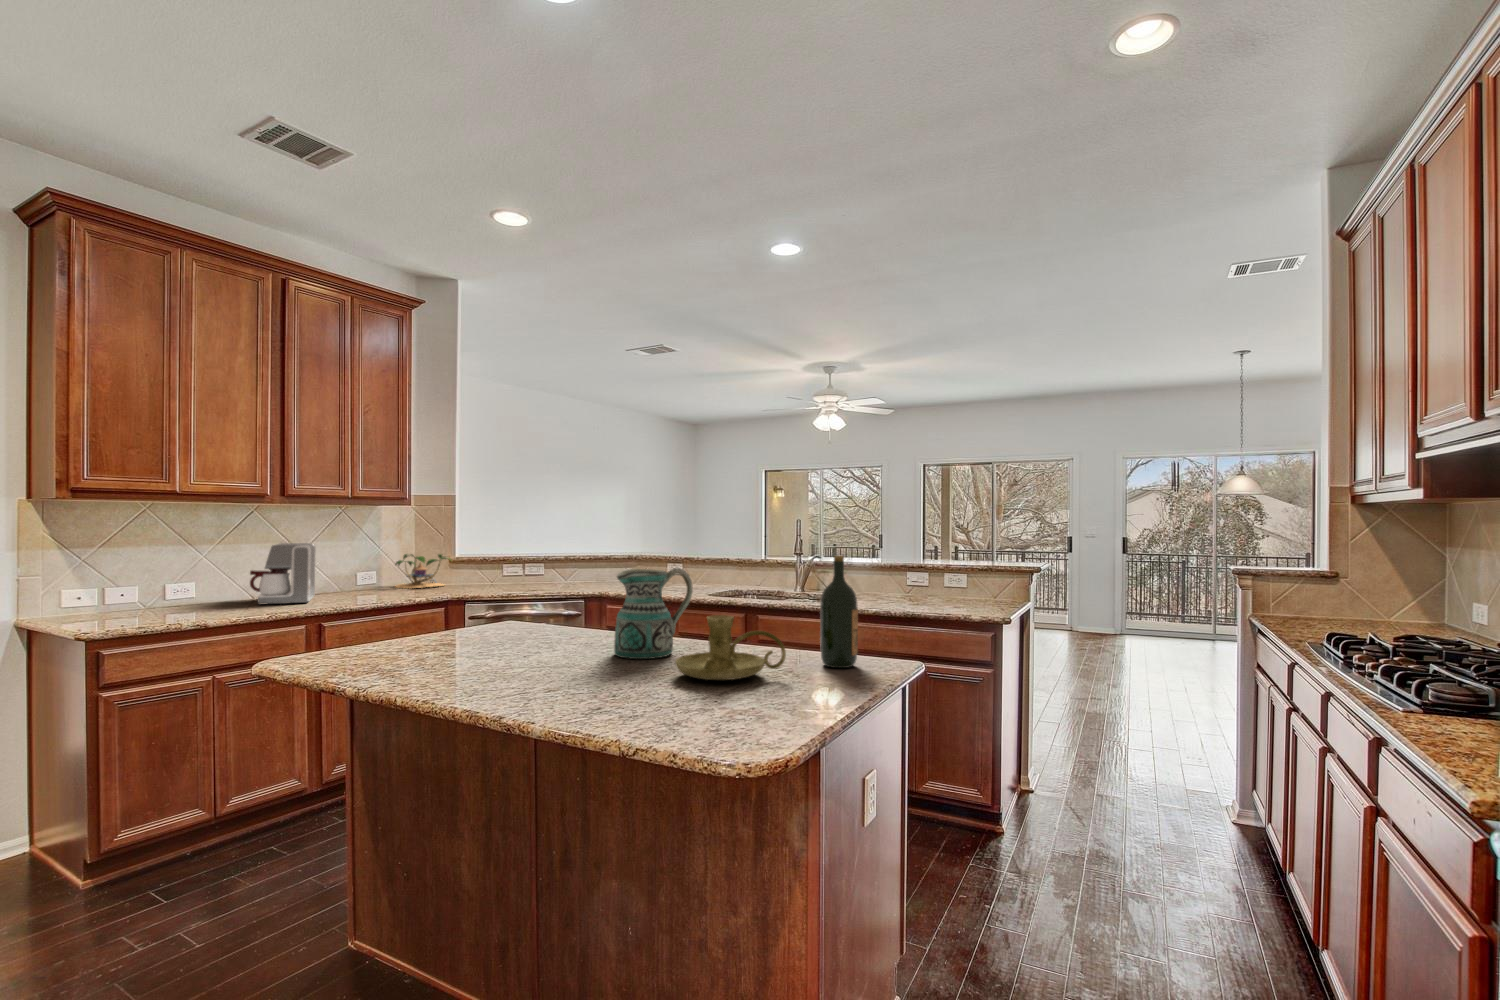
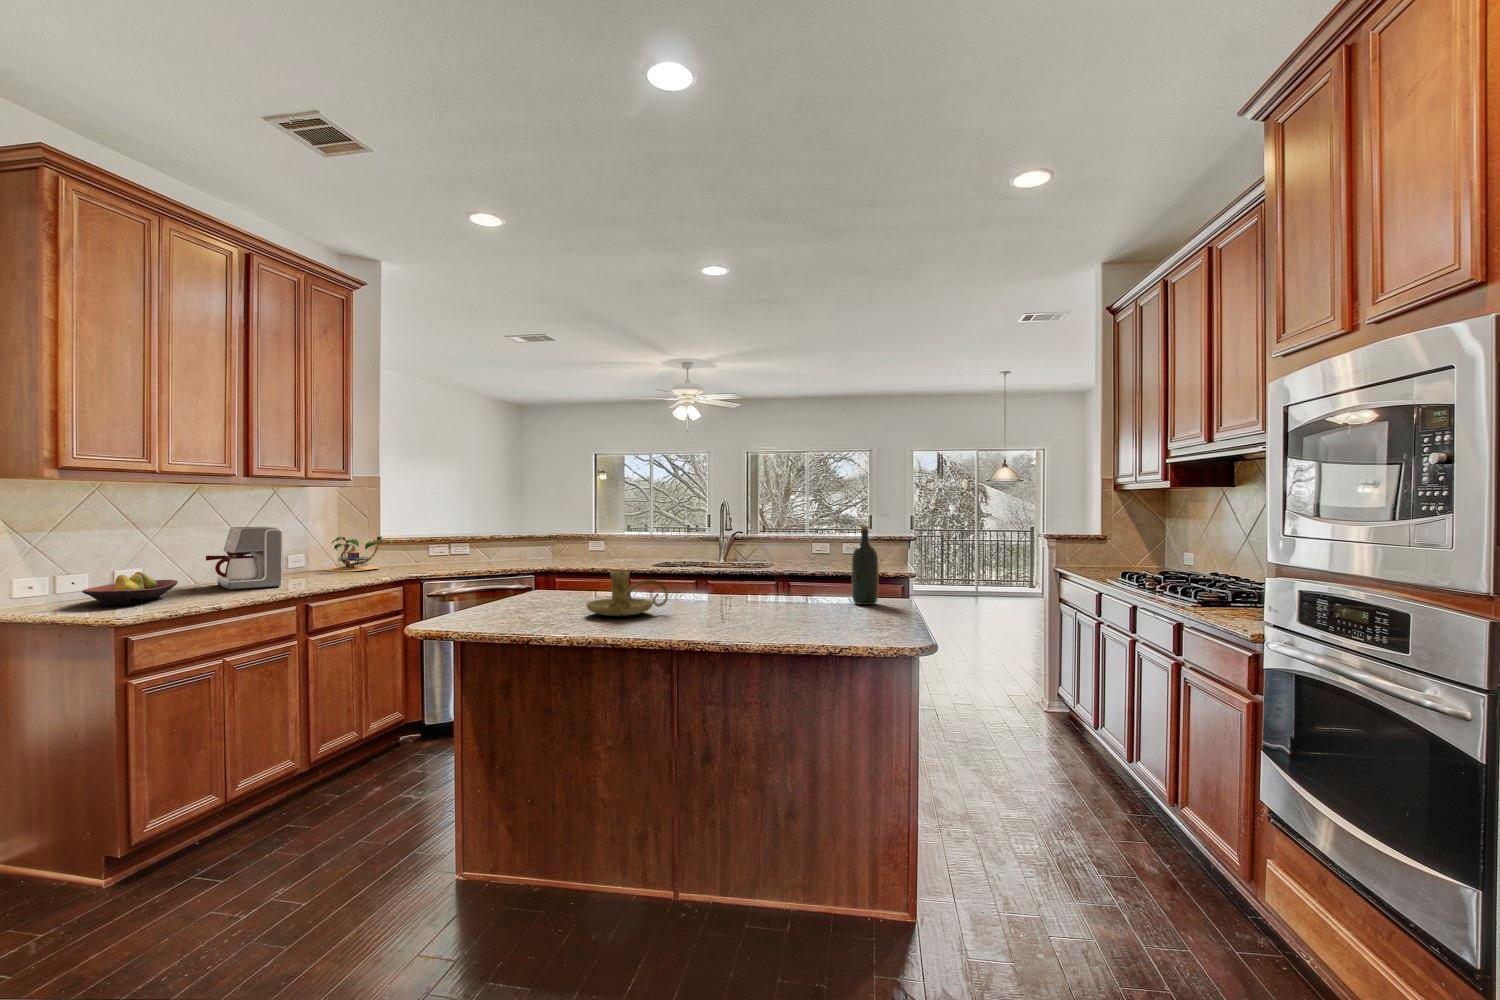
ceramic pitcher: present [614,568,693,659] -> none [693,538,746,608]
fruit bowl: none [98,585,204,618] -> present [82,572,178,606]
candle holder: present [675,615,786,680] -> present [586,570,668,616]

